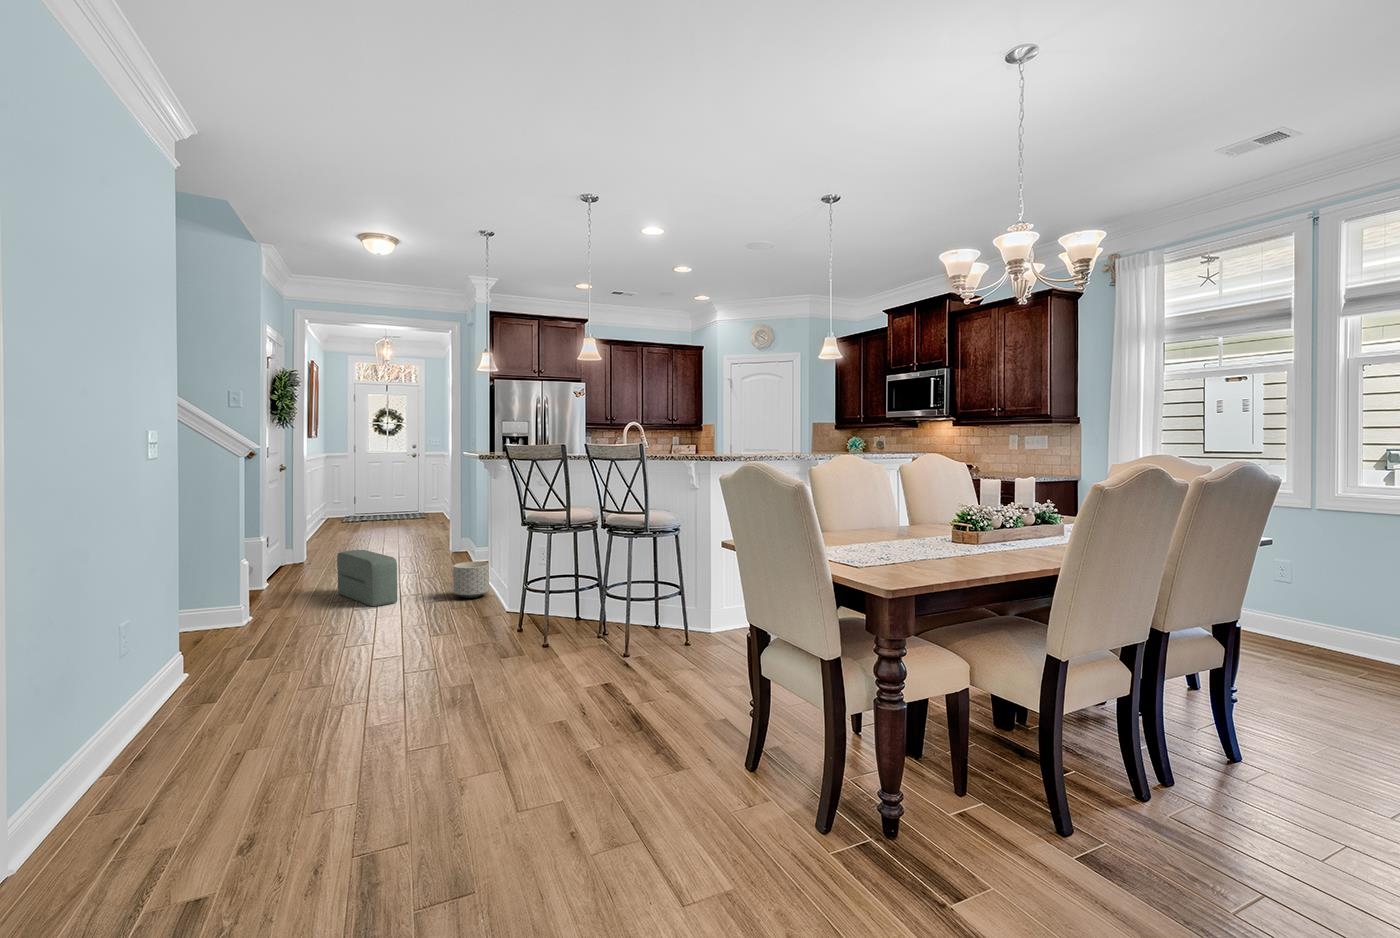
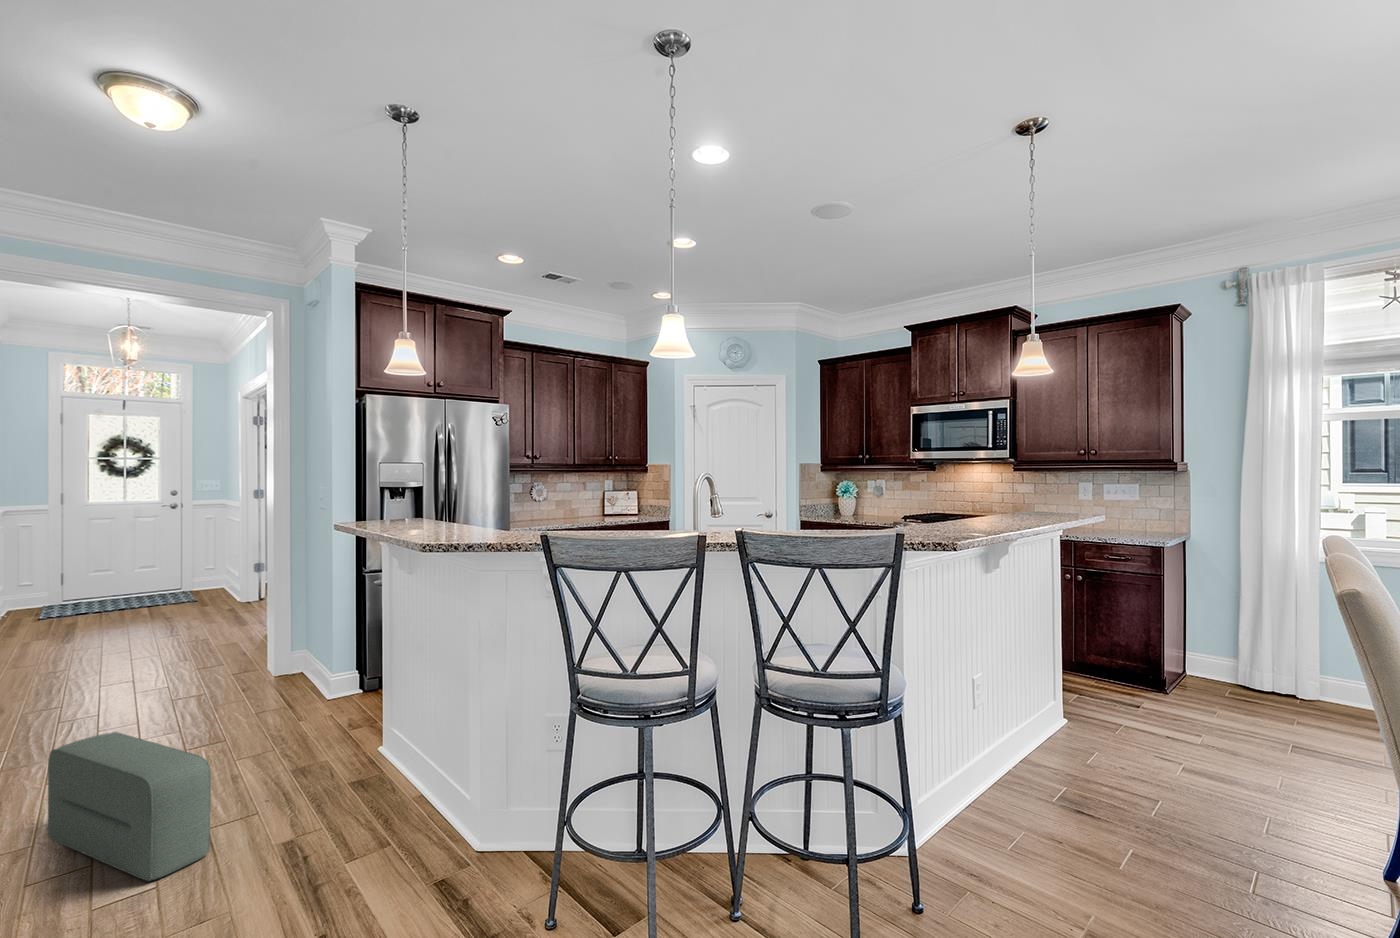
planter: present [453,562,489,598] -> none [336,732,408,813]

